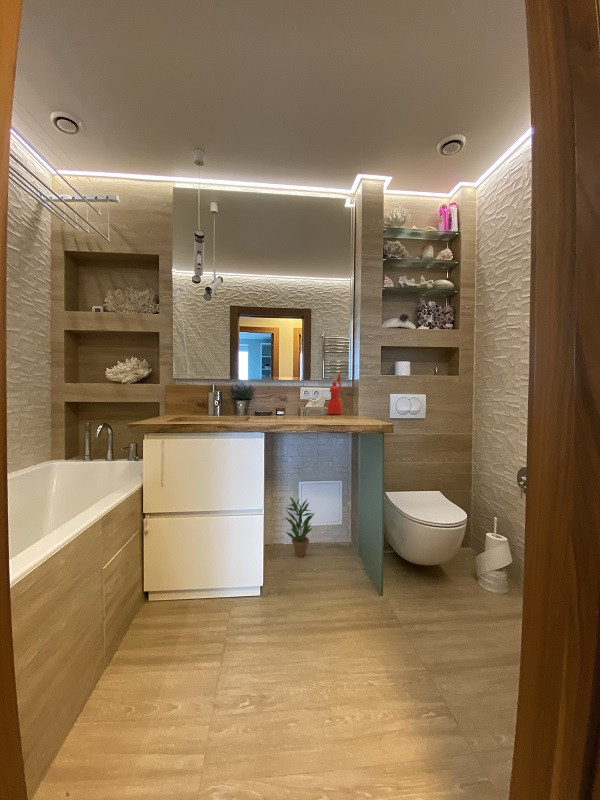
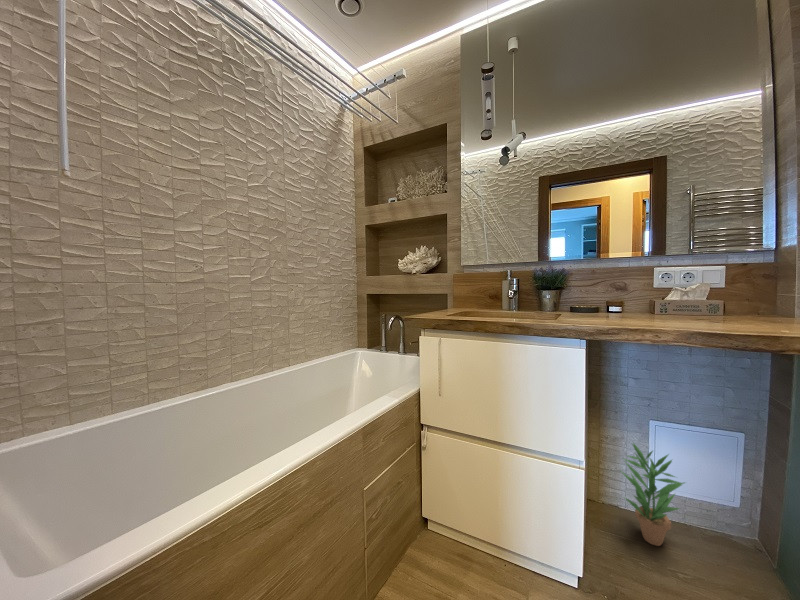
spray bottle: present [326,374,342,414] -> none [711,238,756,314]

